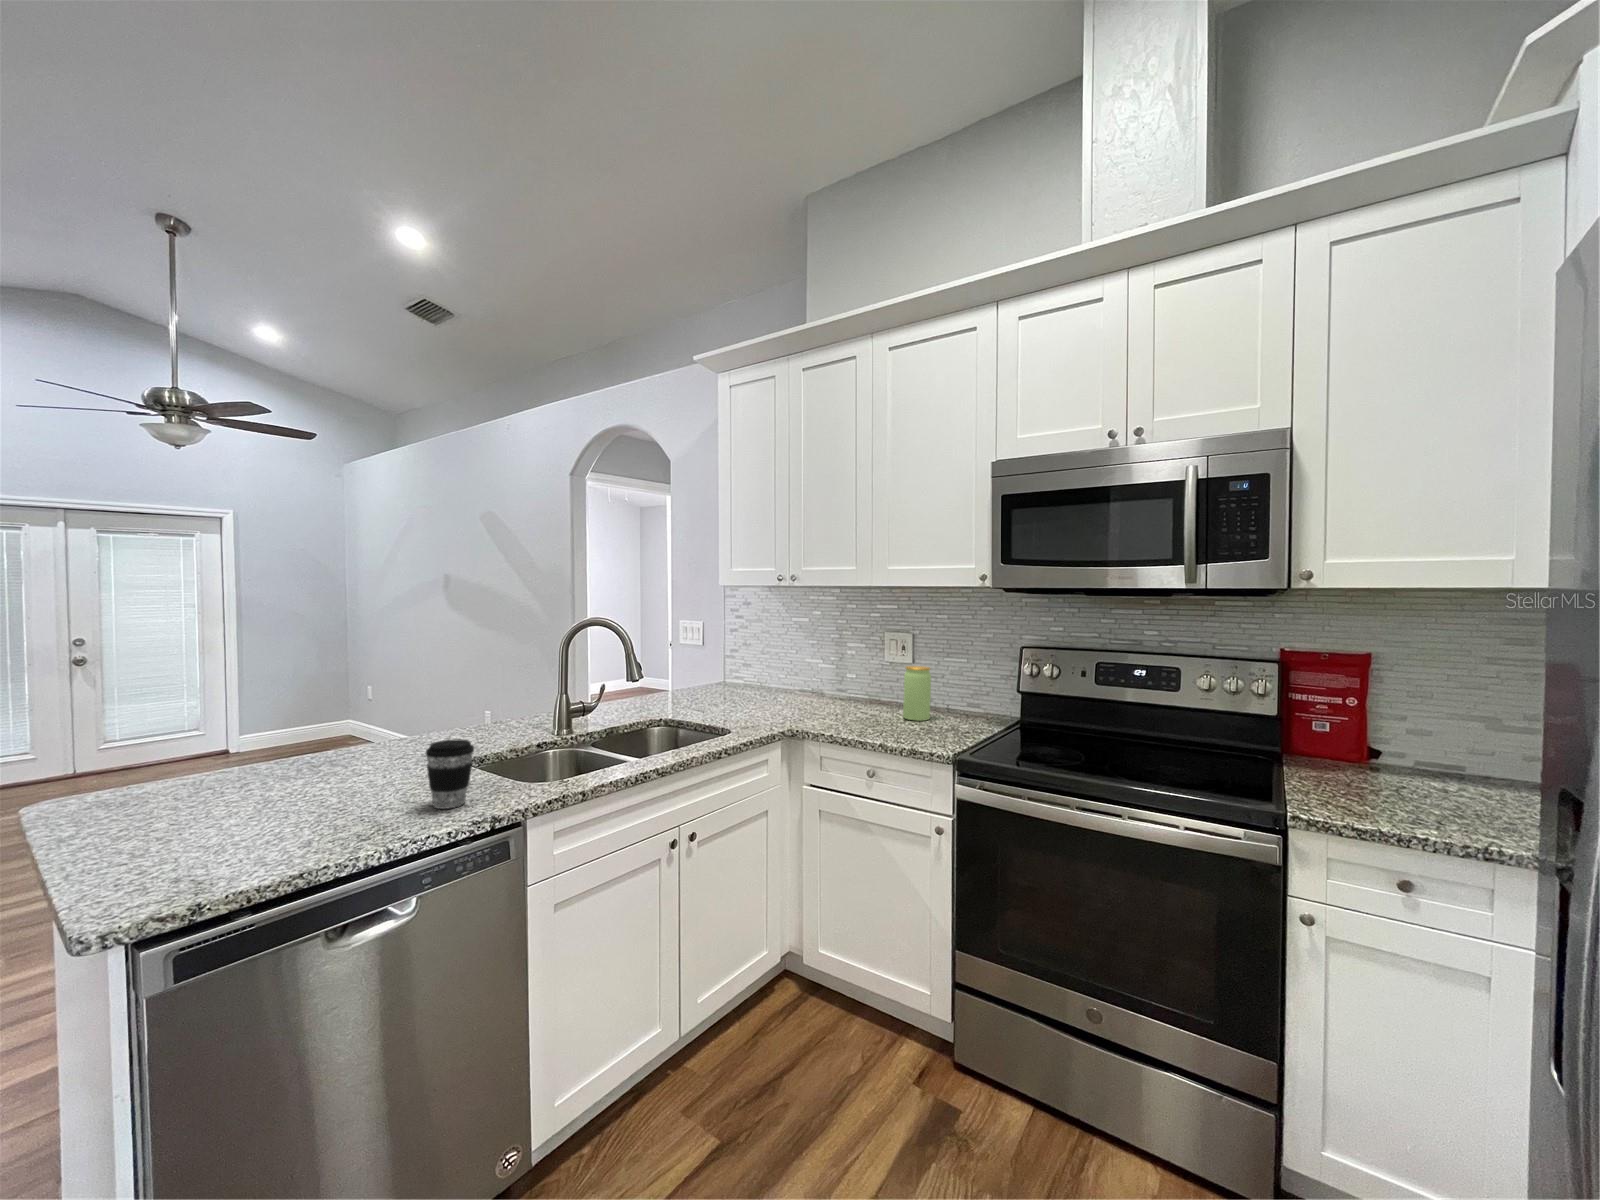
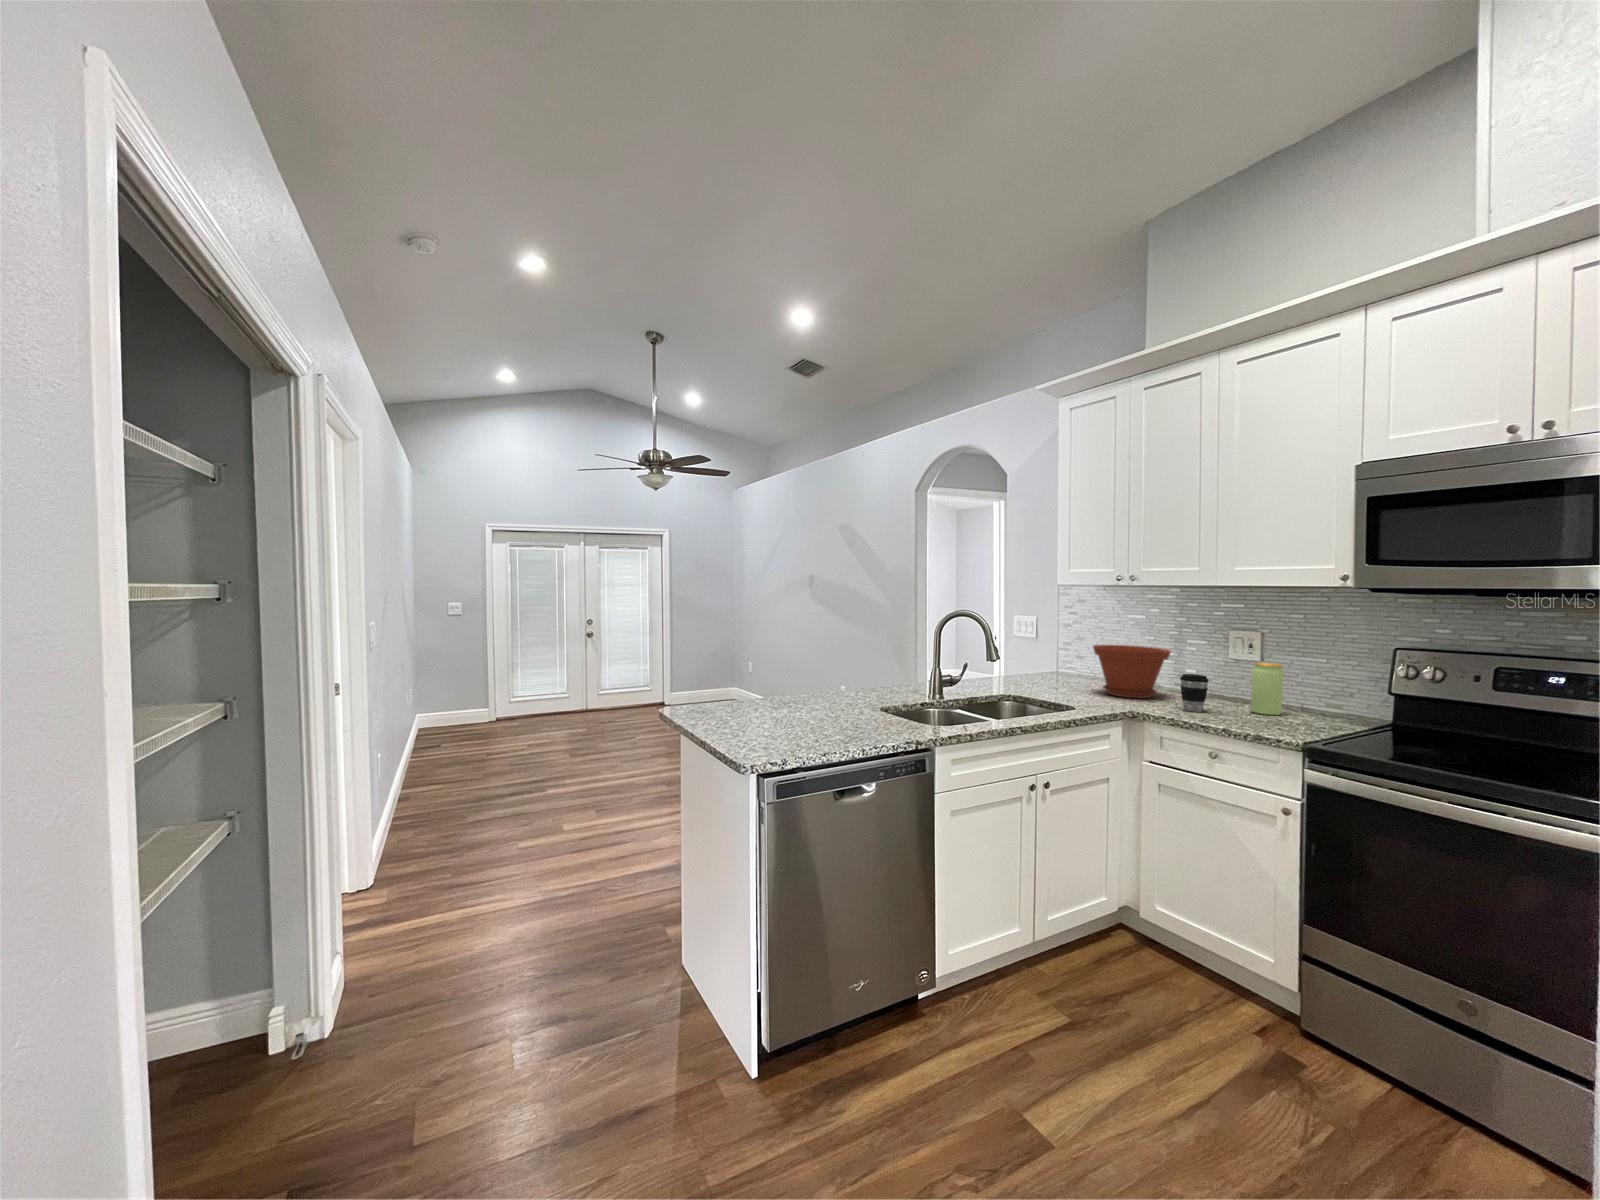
plant pot: none [752,651,830,711] -> present [1093,645,1171,698]
coffee cup: present [425,740,474,809] -> present [1180,674,1209,712]

